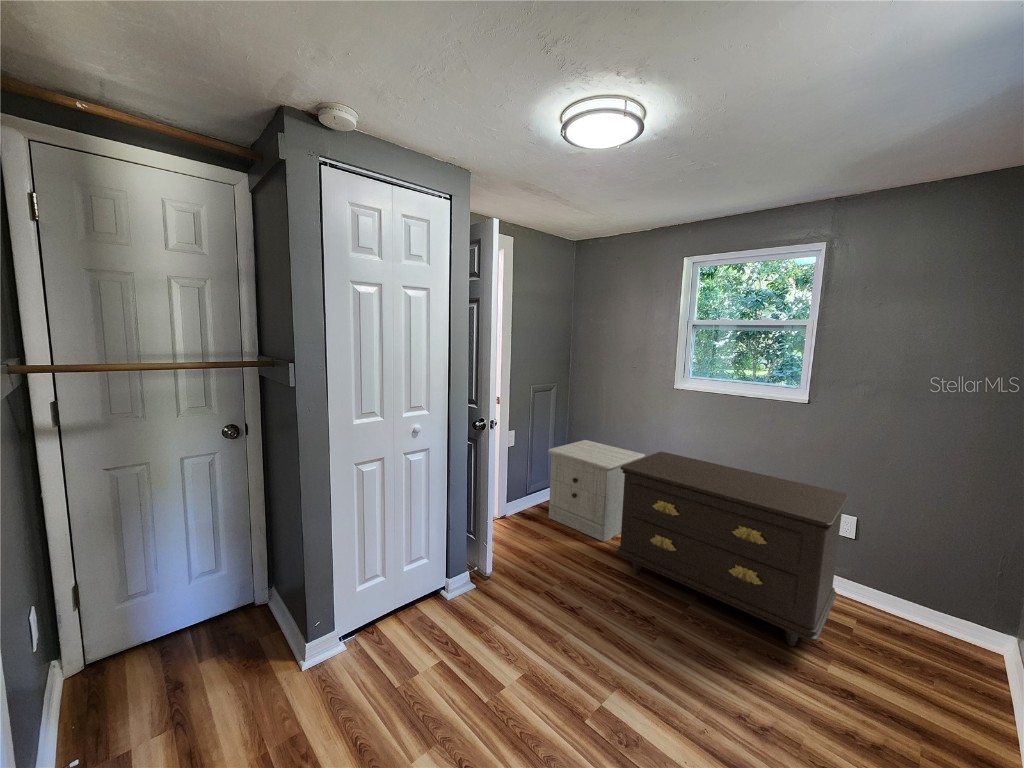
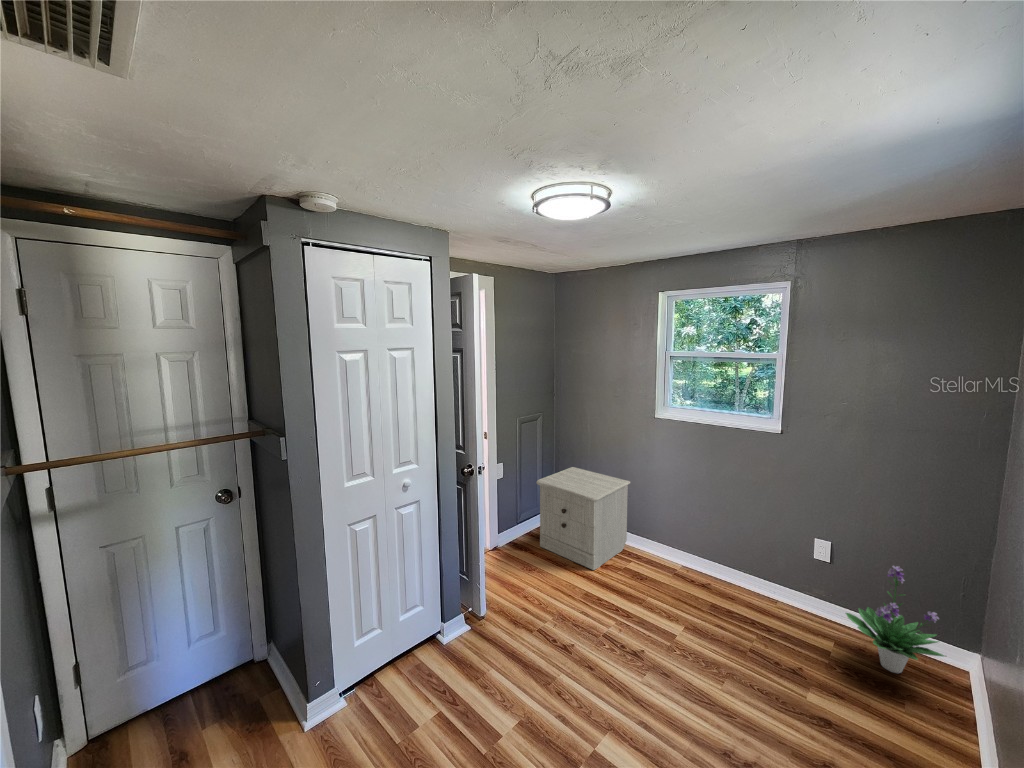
dresser: present [615,452,849,646] -> none [605,482,821,674]
potted plant: none [871,540,984,653] -> present [846,566,944,673]

